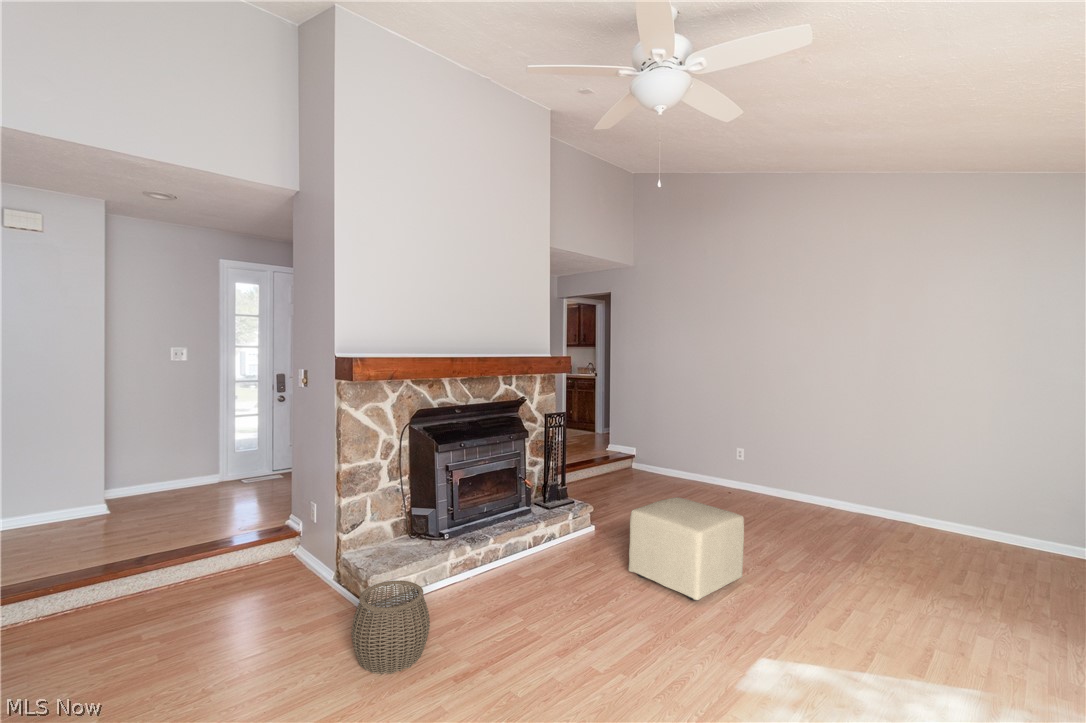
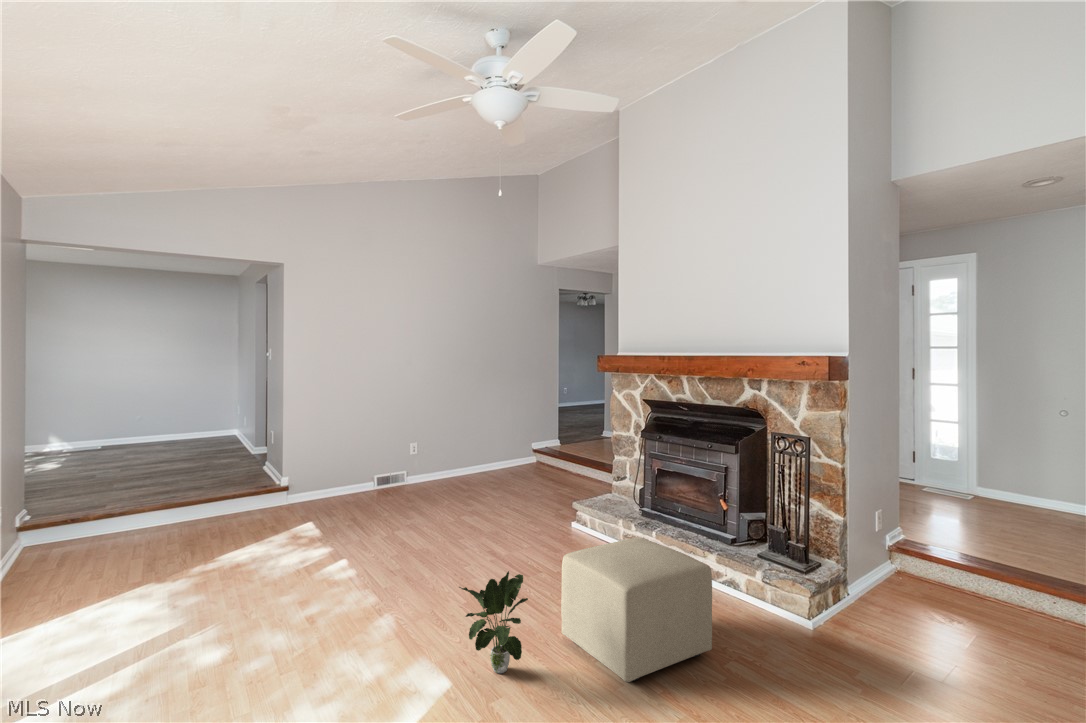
potted plant: none [746,543,807,634] -> present [459,571,528,673]
woven basket: present [351,581,430,674] -> none [495,491,541,539]

